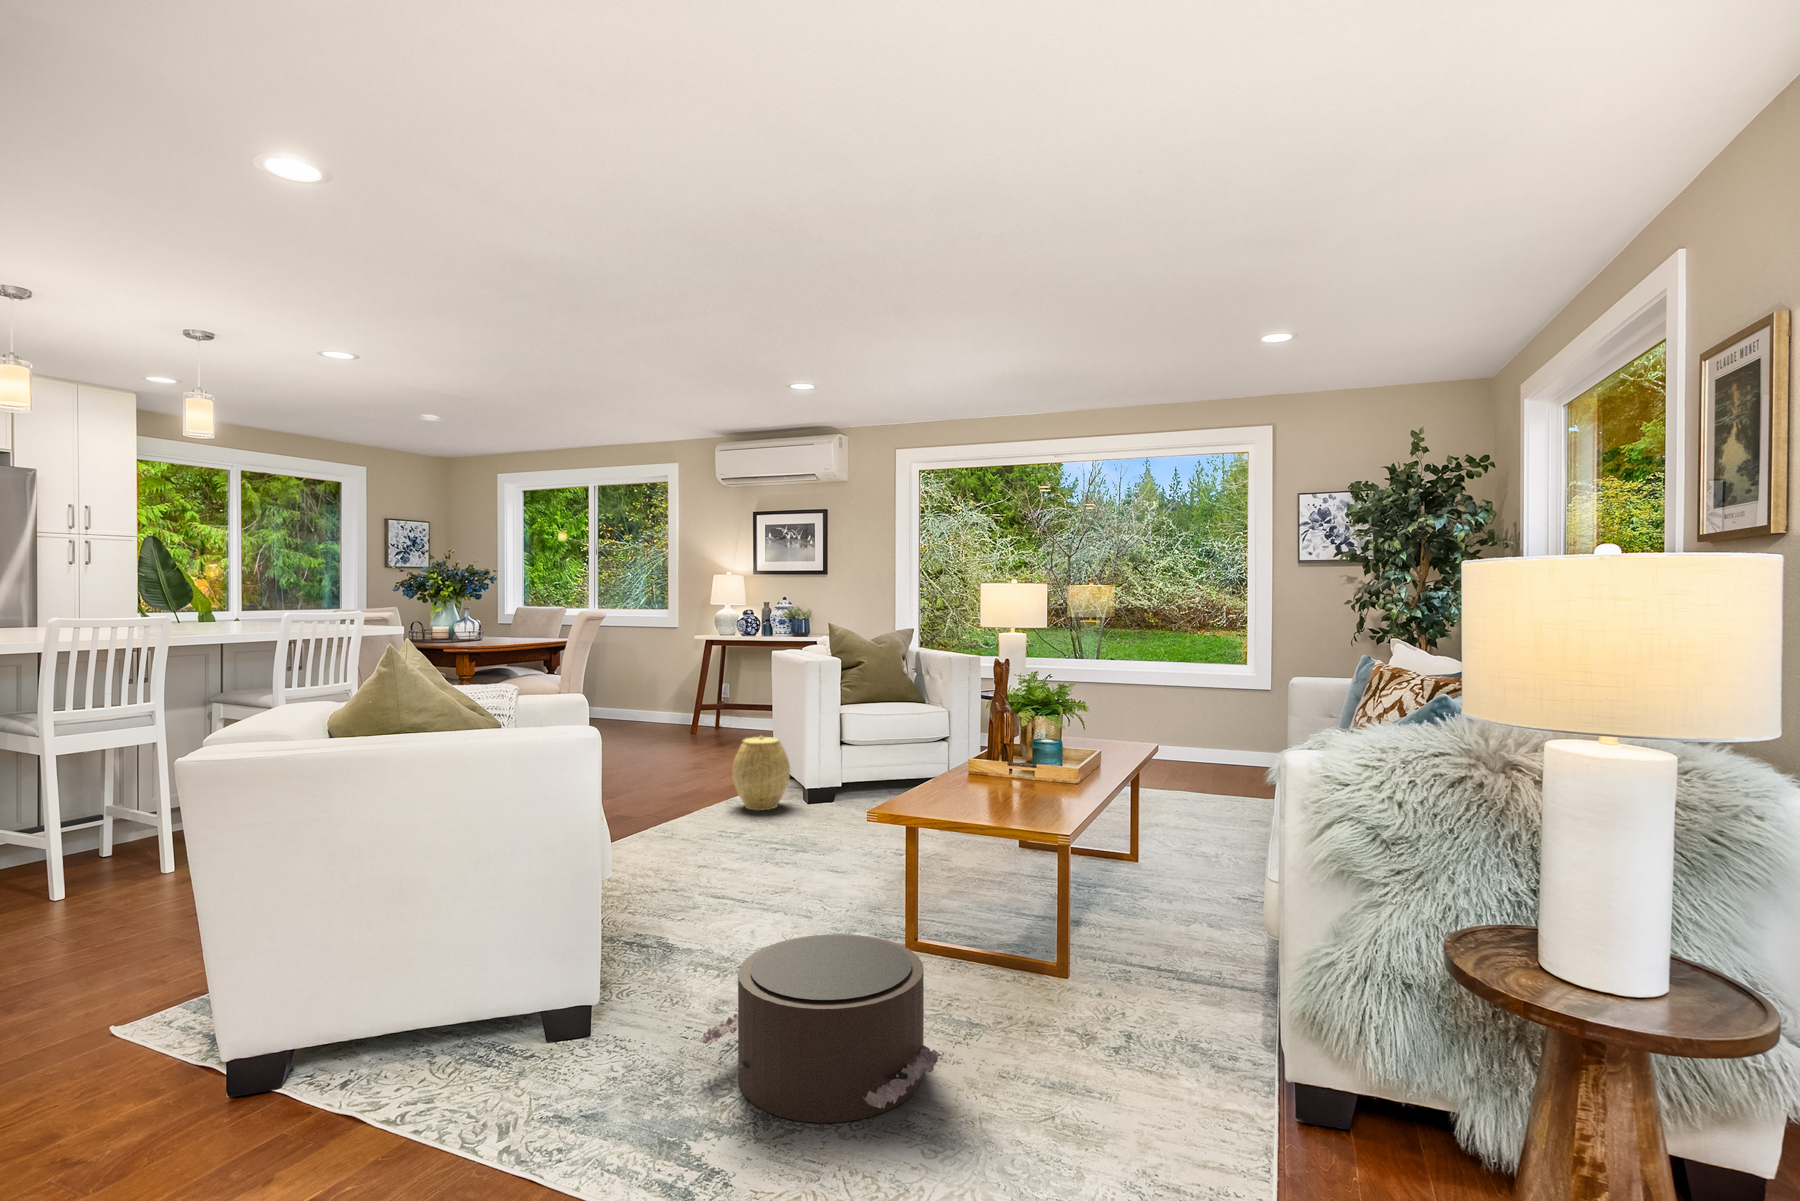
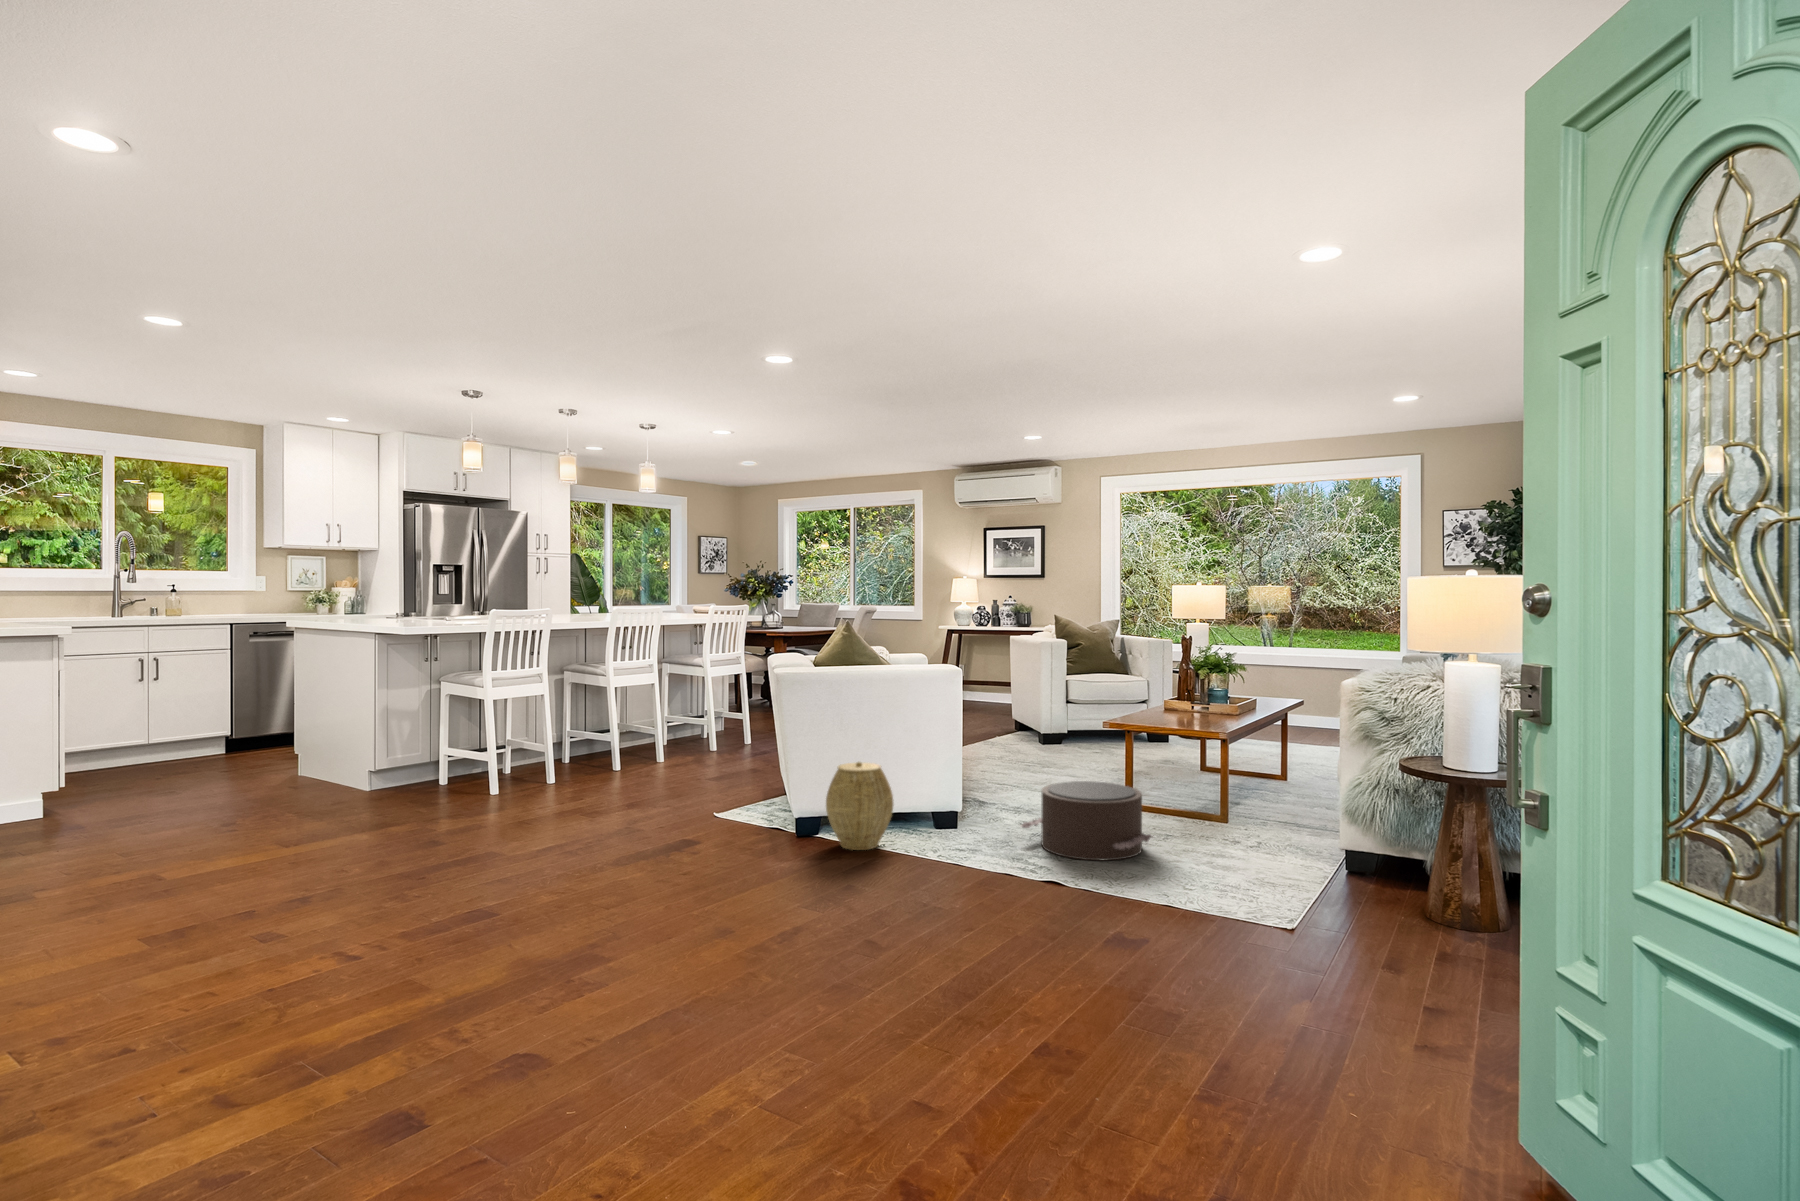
woven basket: present [732,736,790,810] -> present [826,762,894,850]

